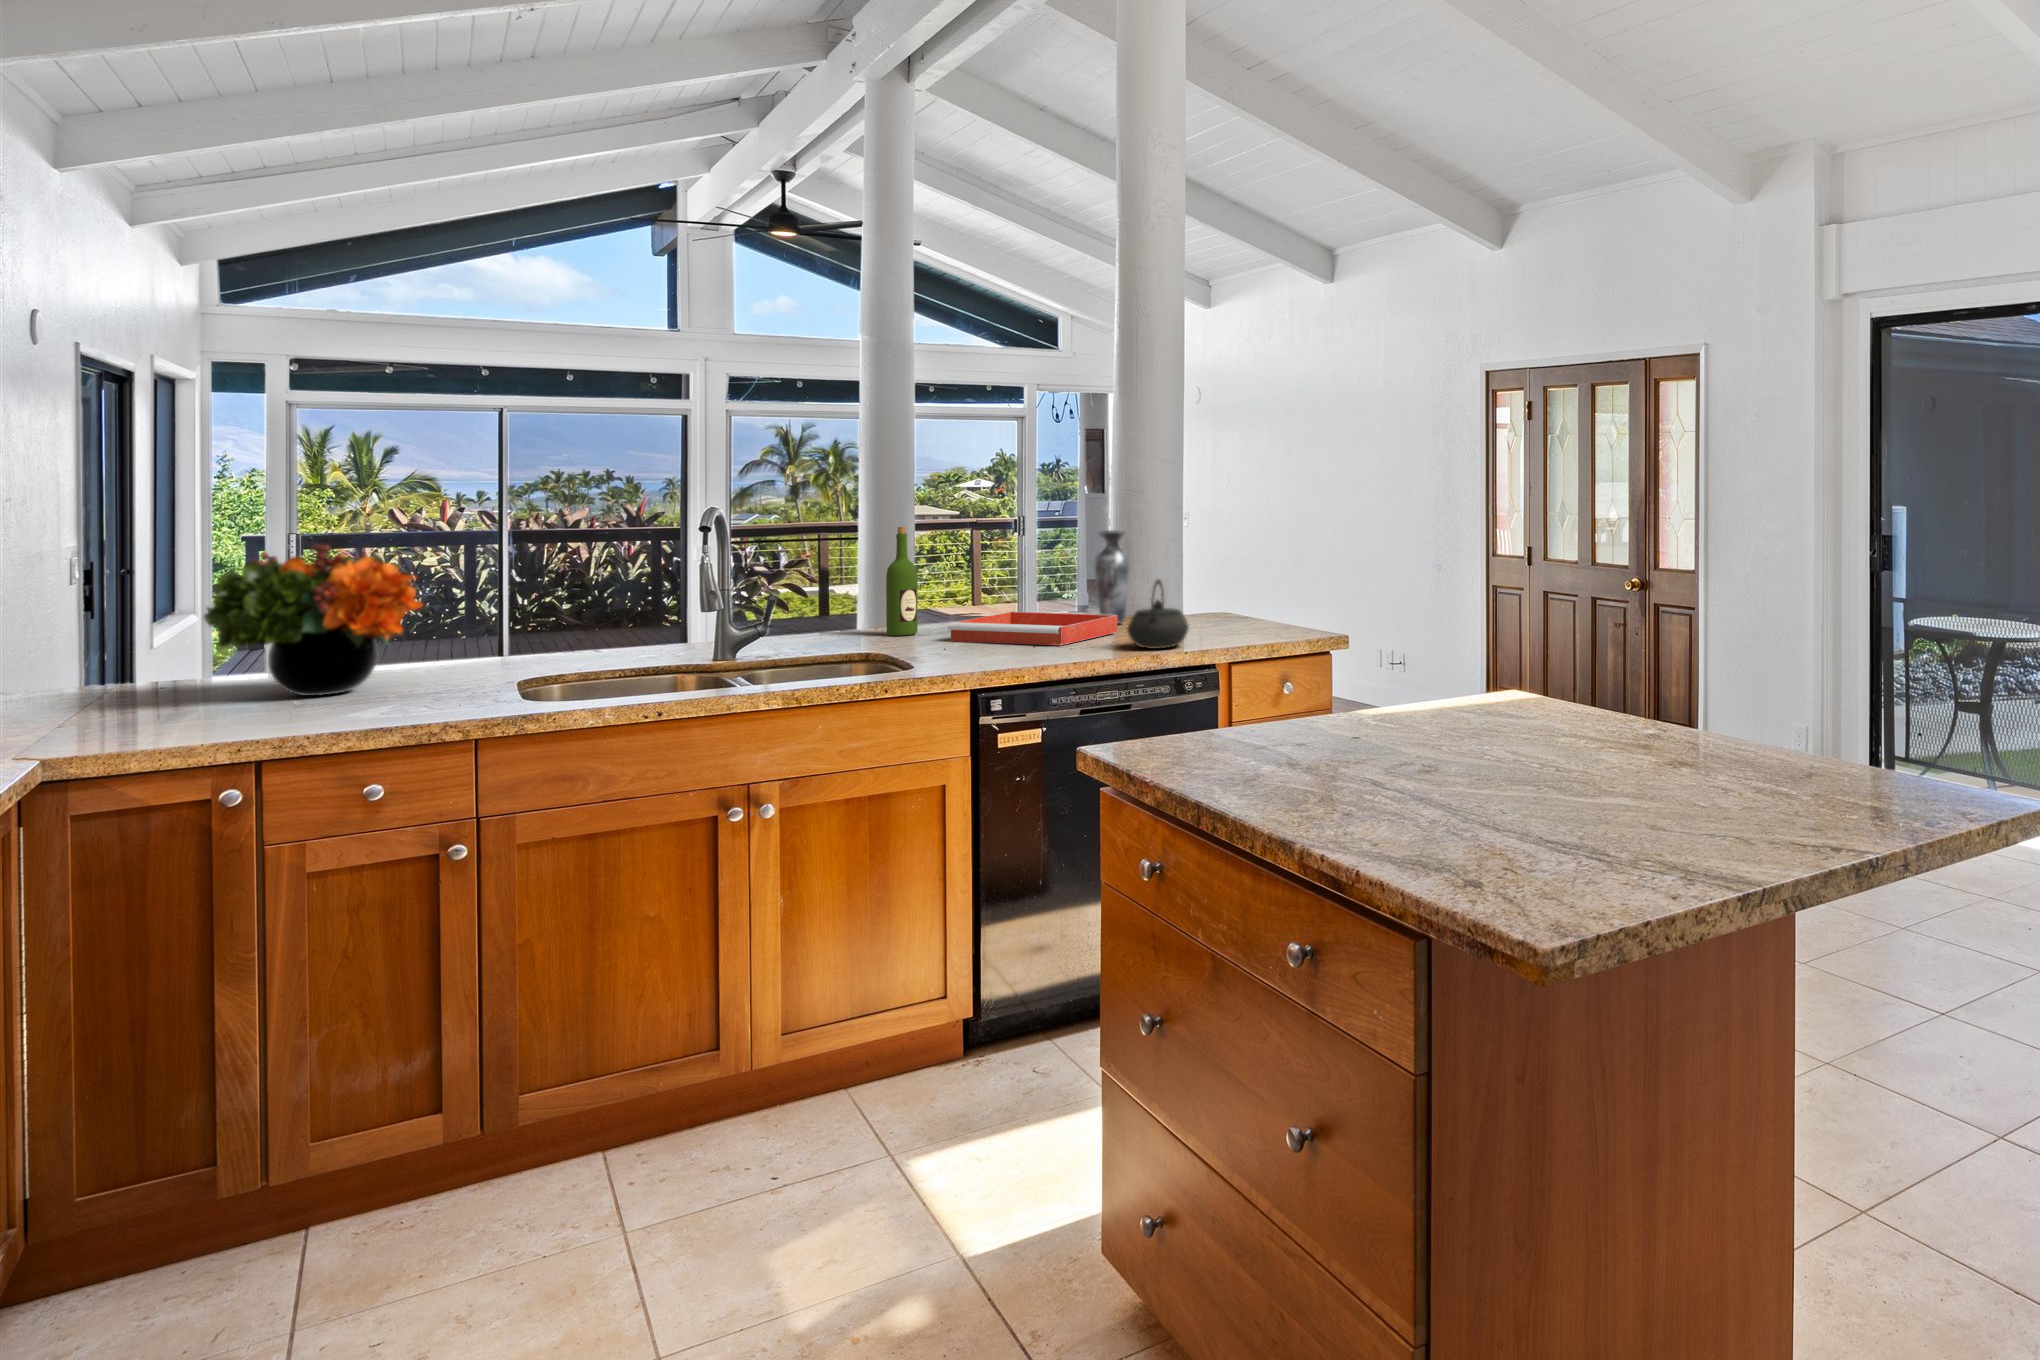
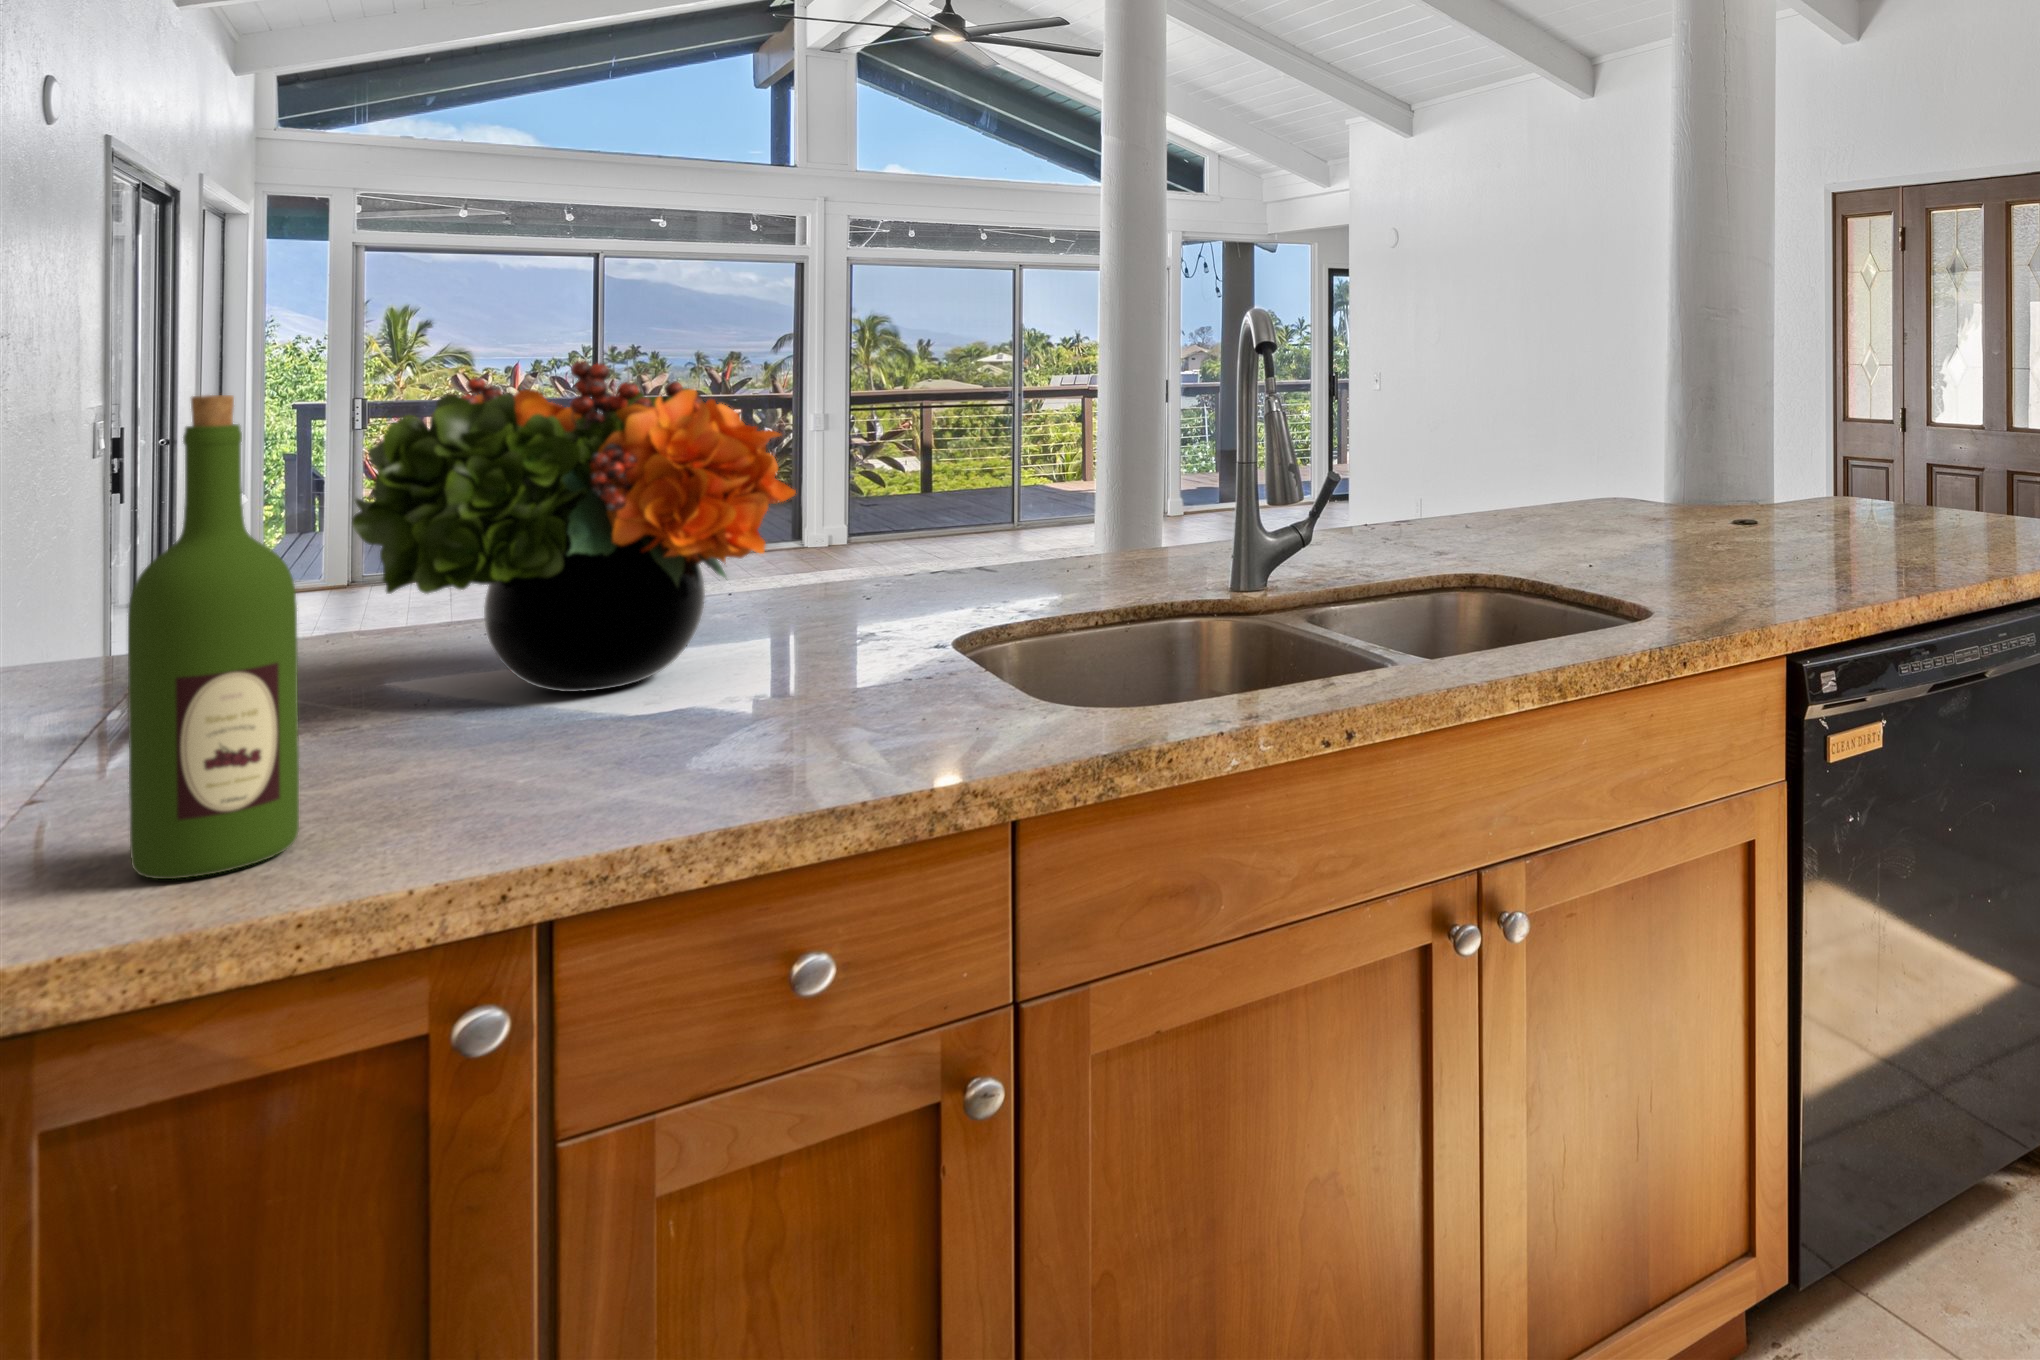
wine bottle: present [886,527,918,636] -> present [128,395,299,879]
vase: present [1095,530,1130,624] -> none [1691,368,1744,515]
kettle: present [1127,580,1189,649] -> none [1875,442,1980,561]
tray: present [948,612,1117,645] -> none [1548,497,1777,555]

